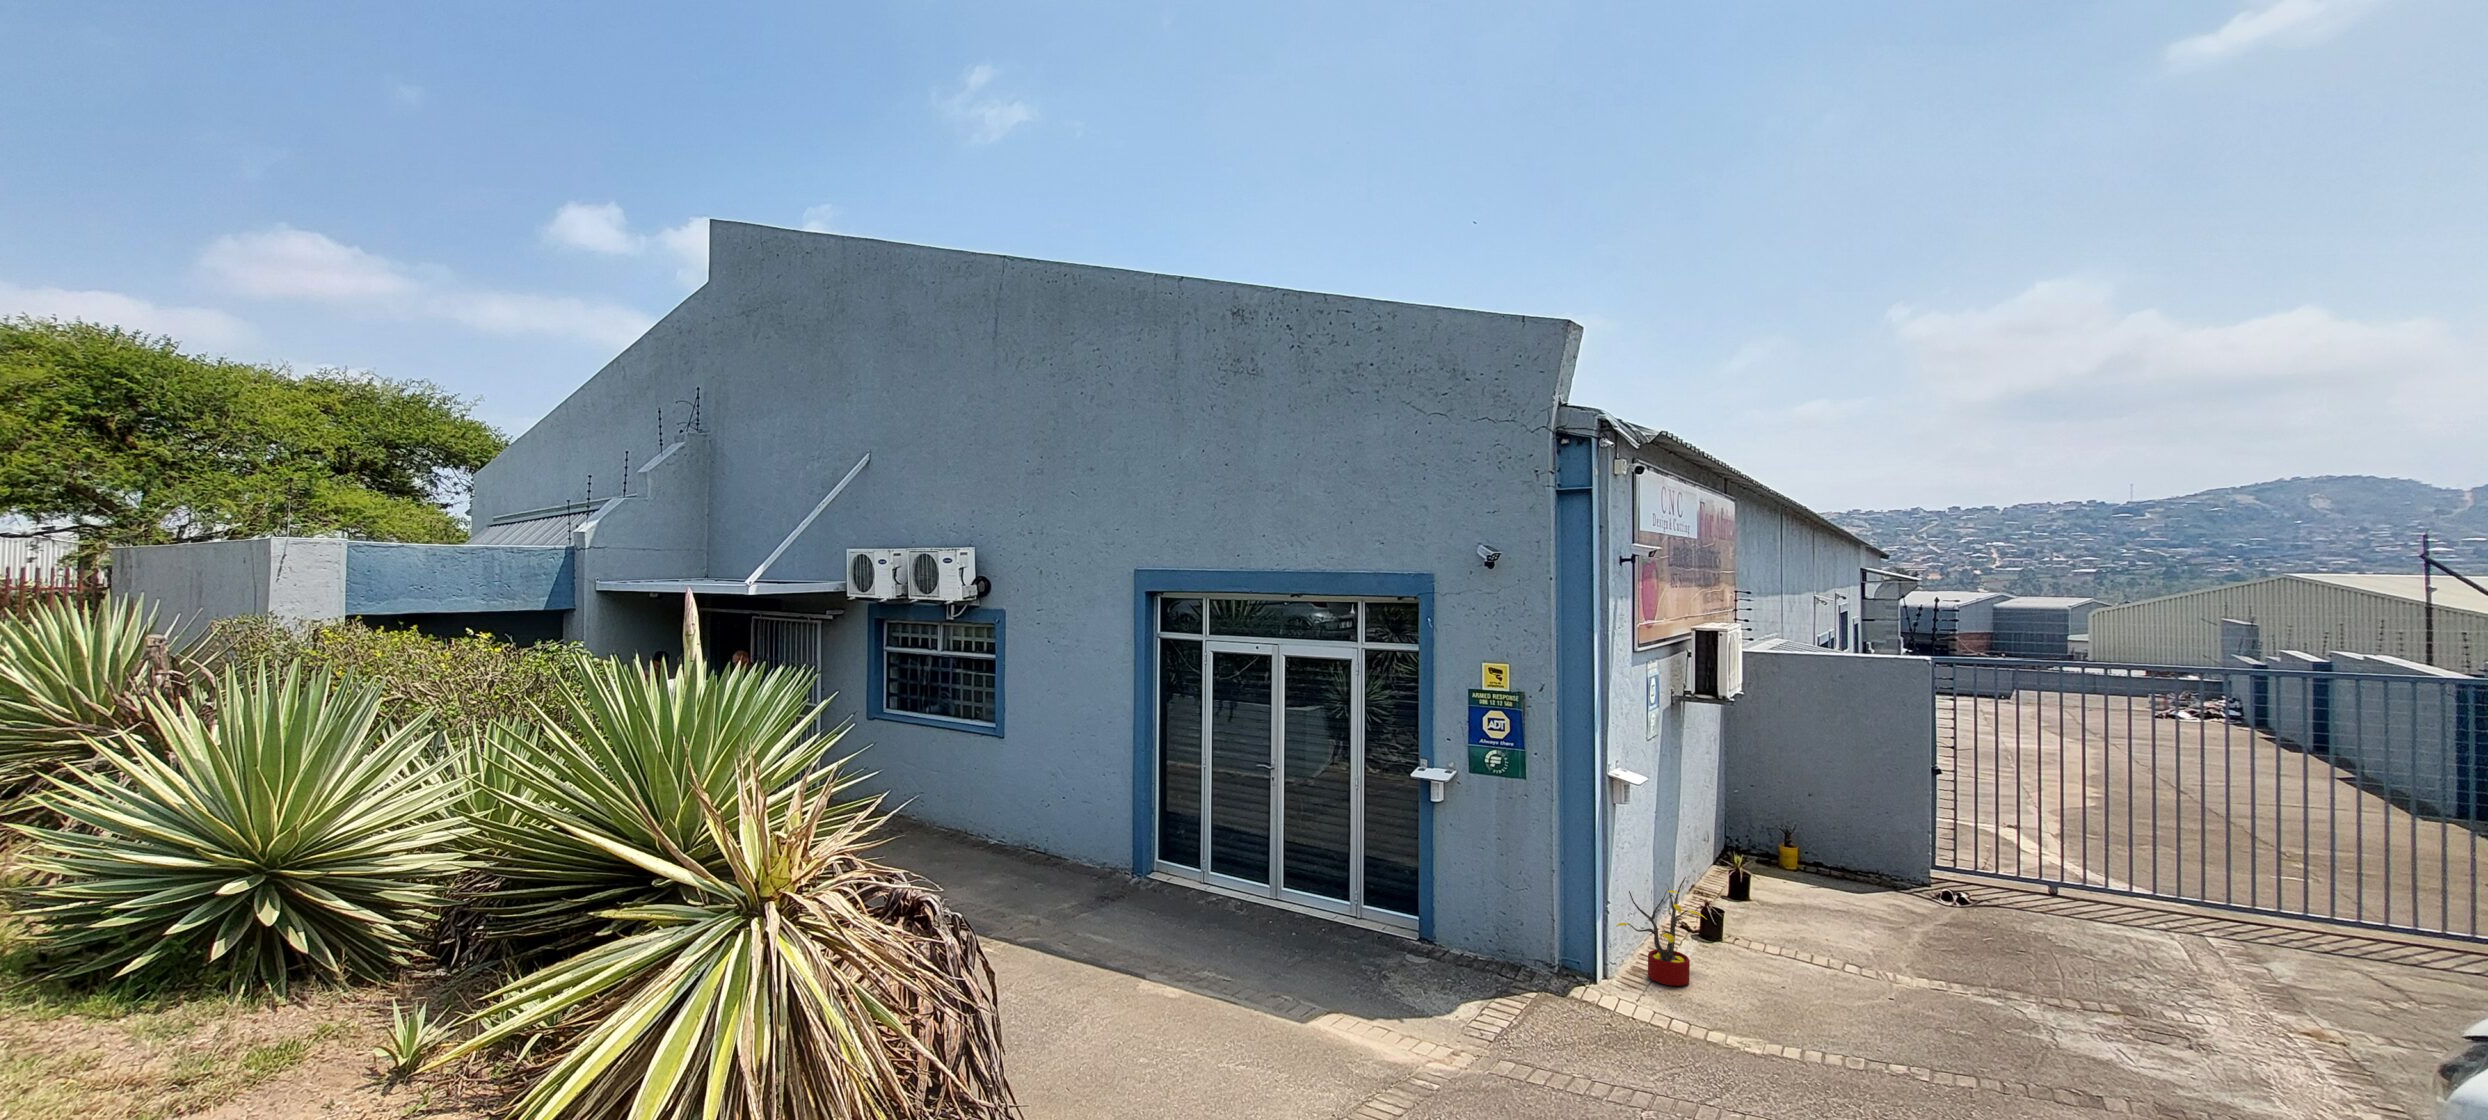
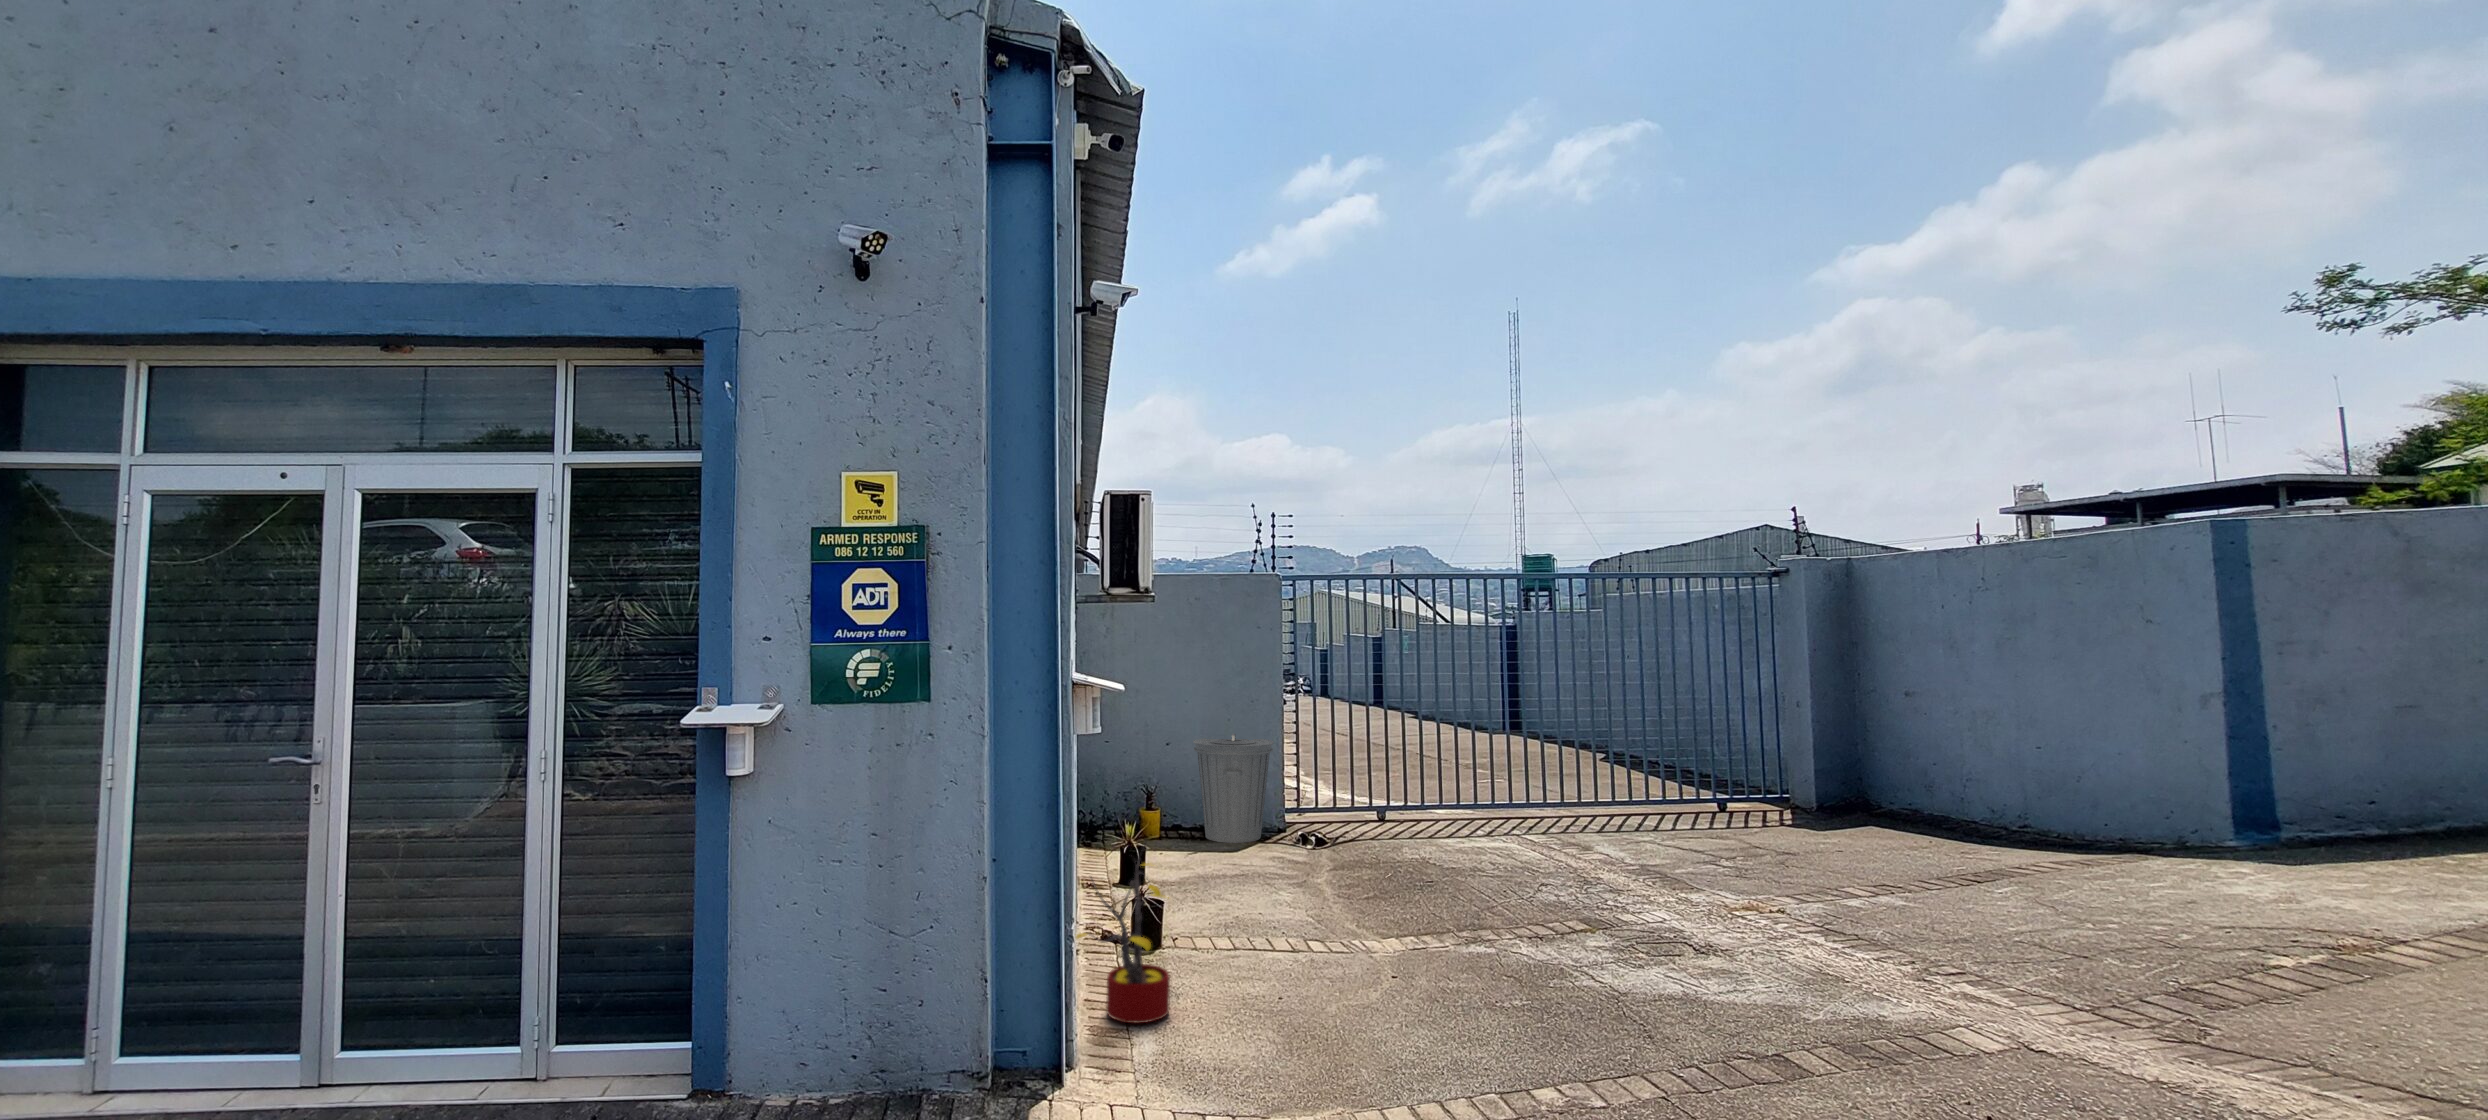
trash can: none [1824,792,1907,888] -> present [1193,733,1274,843]

